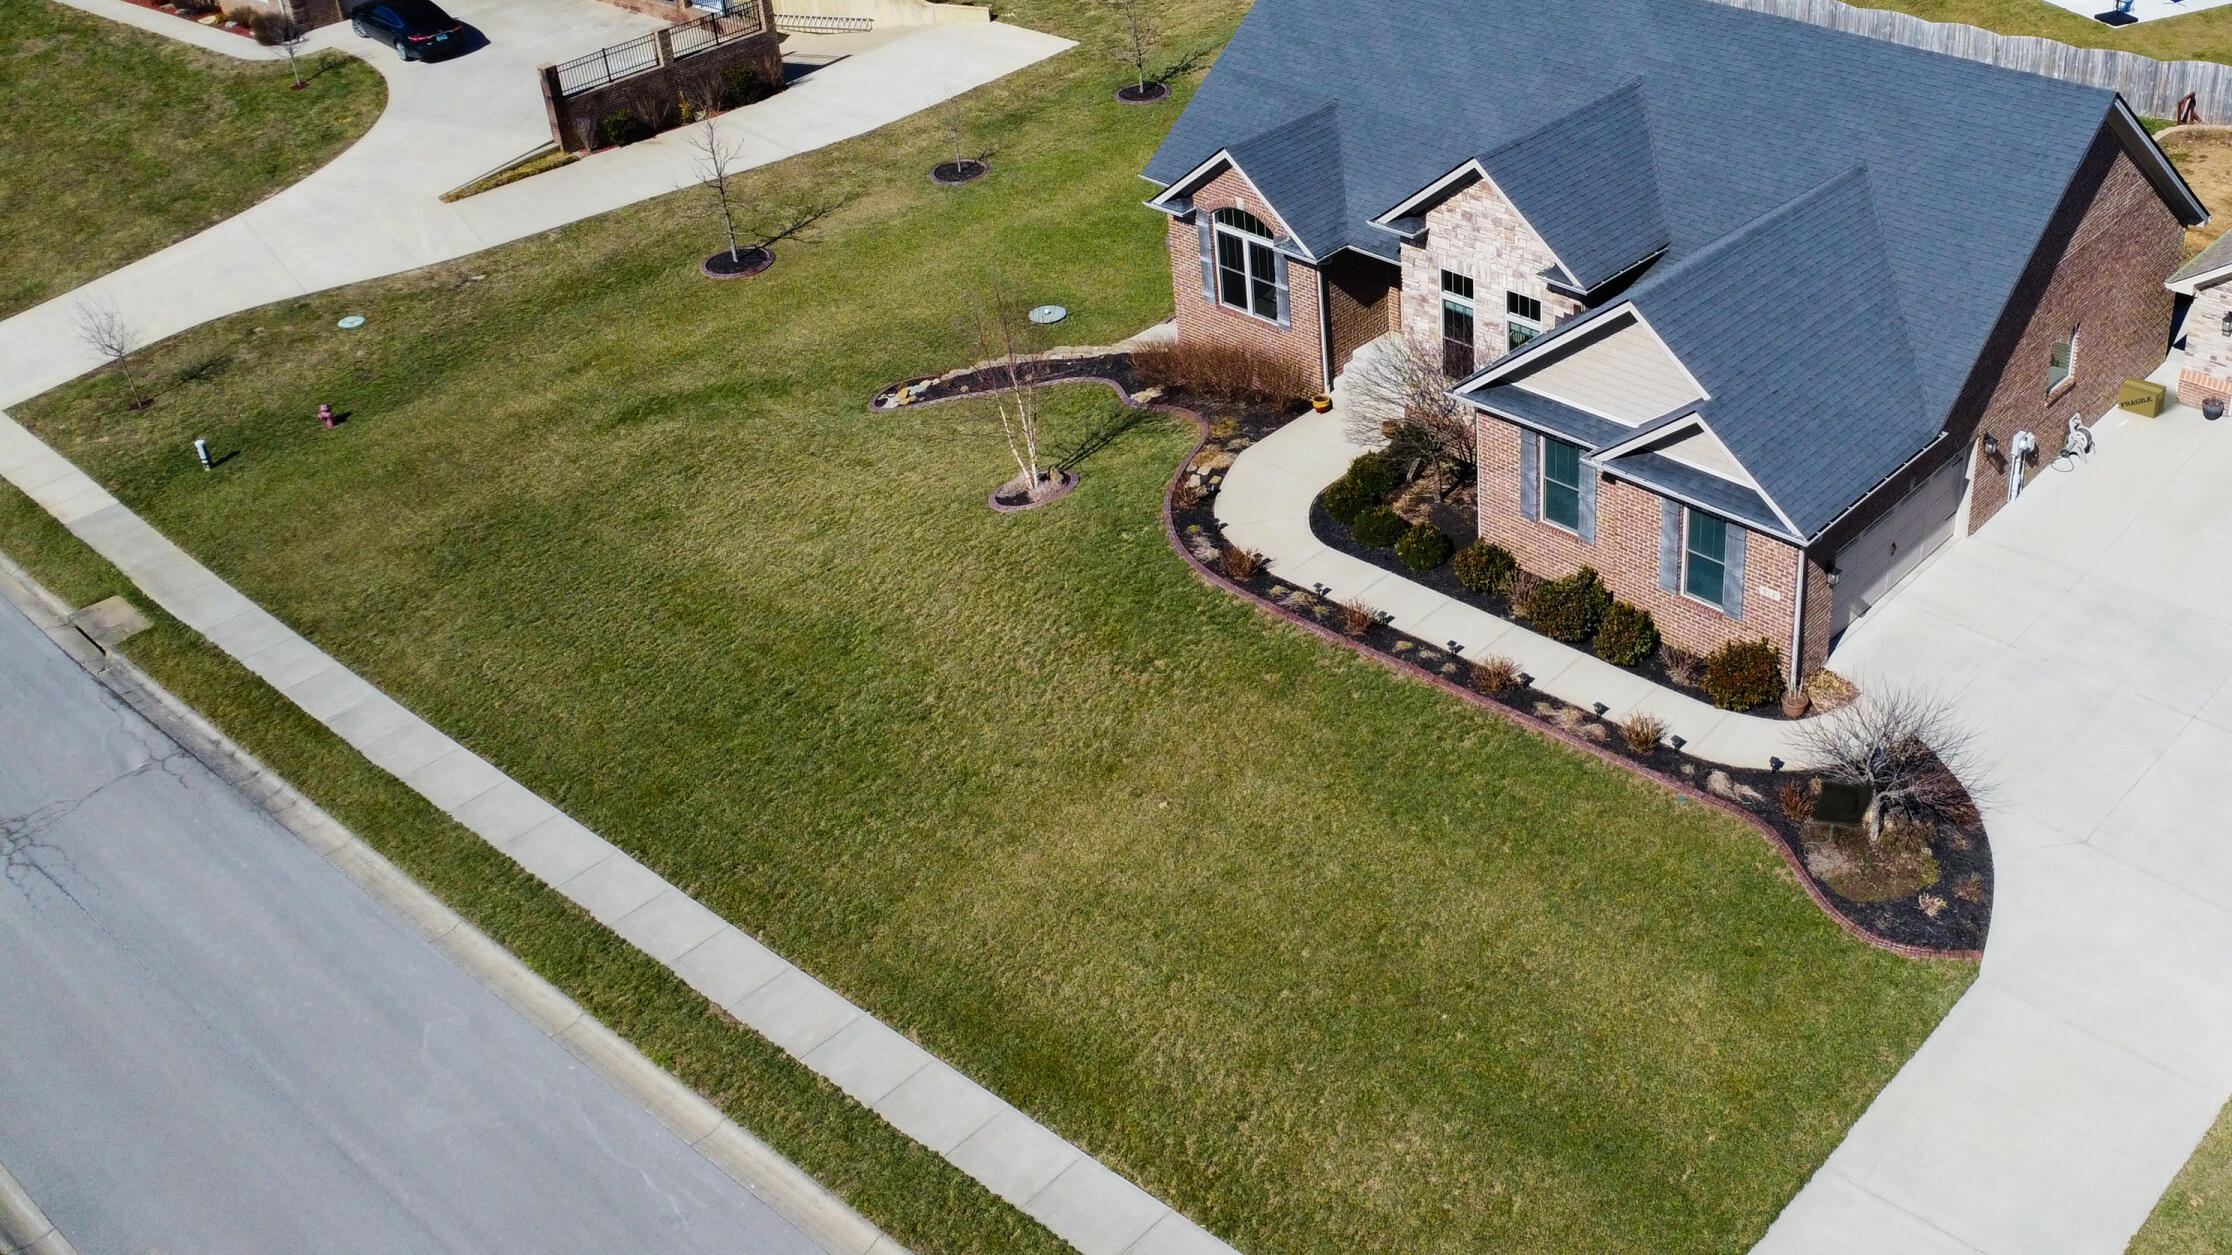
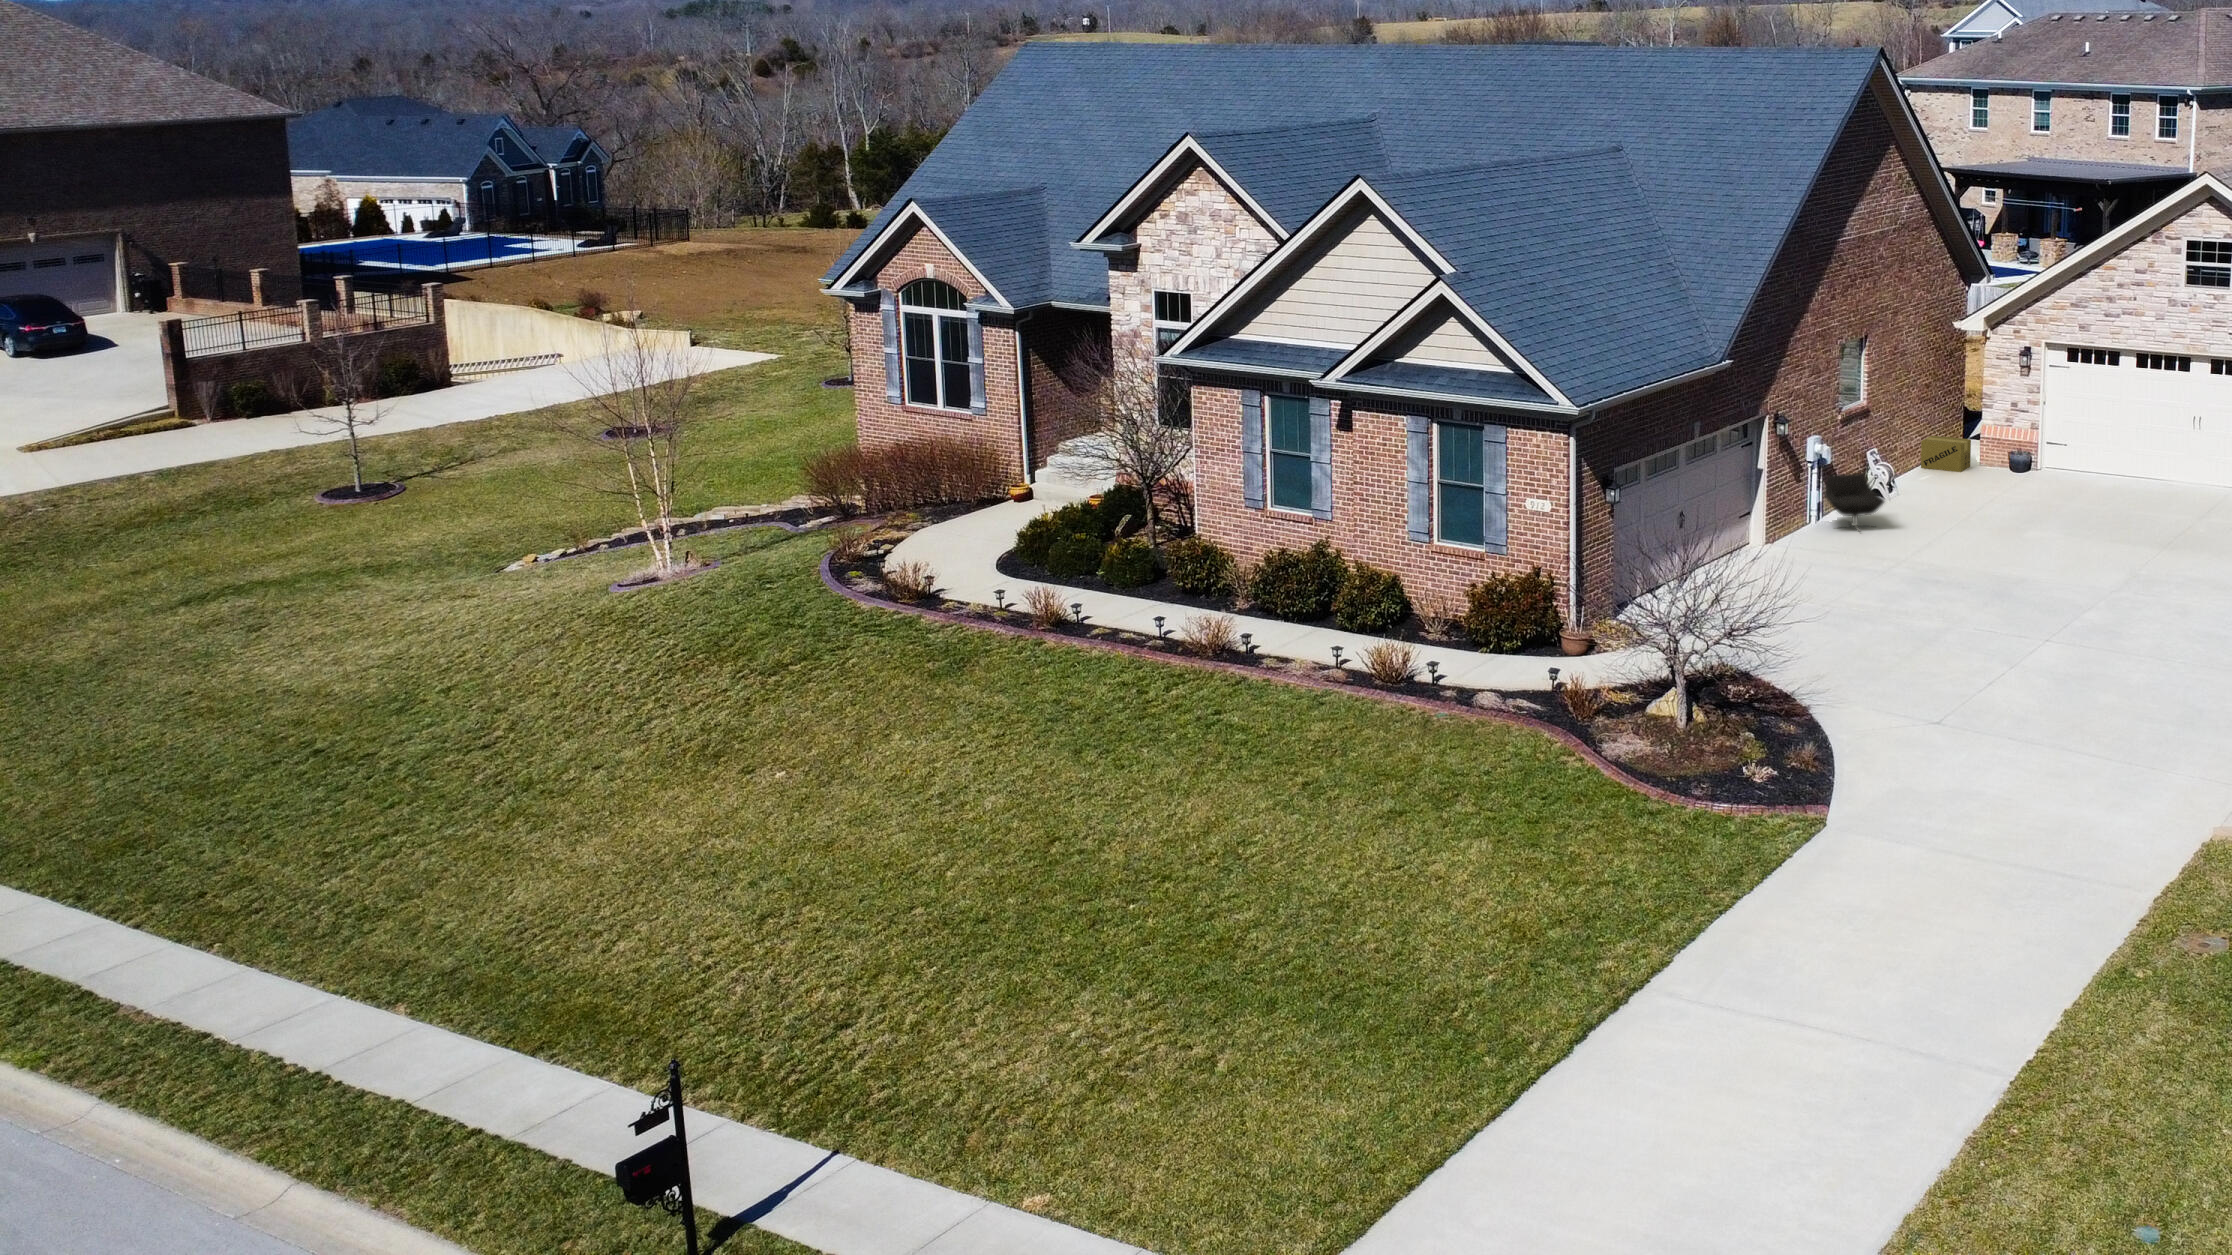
lounge chair: present [1815,780,1875,841] -> present [1824,473,1885,528]

